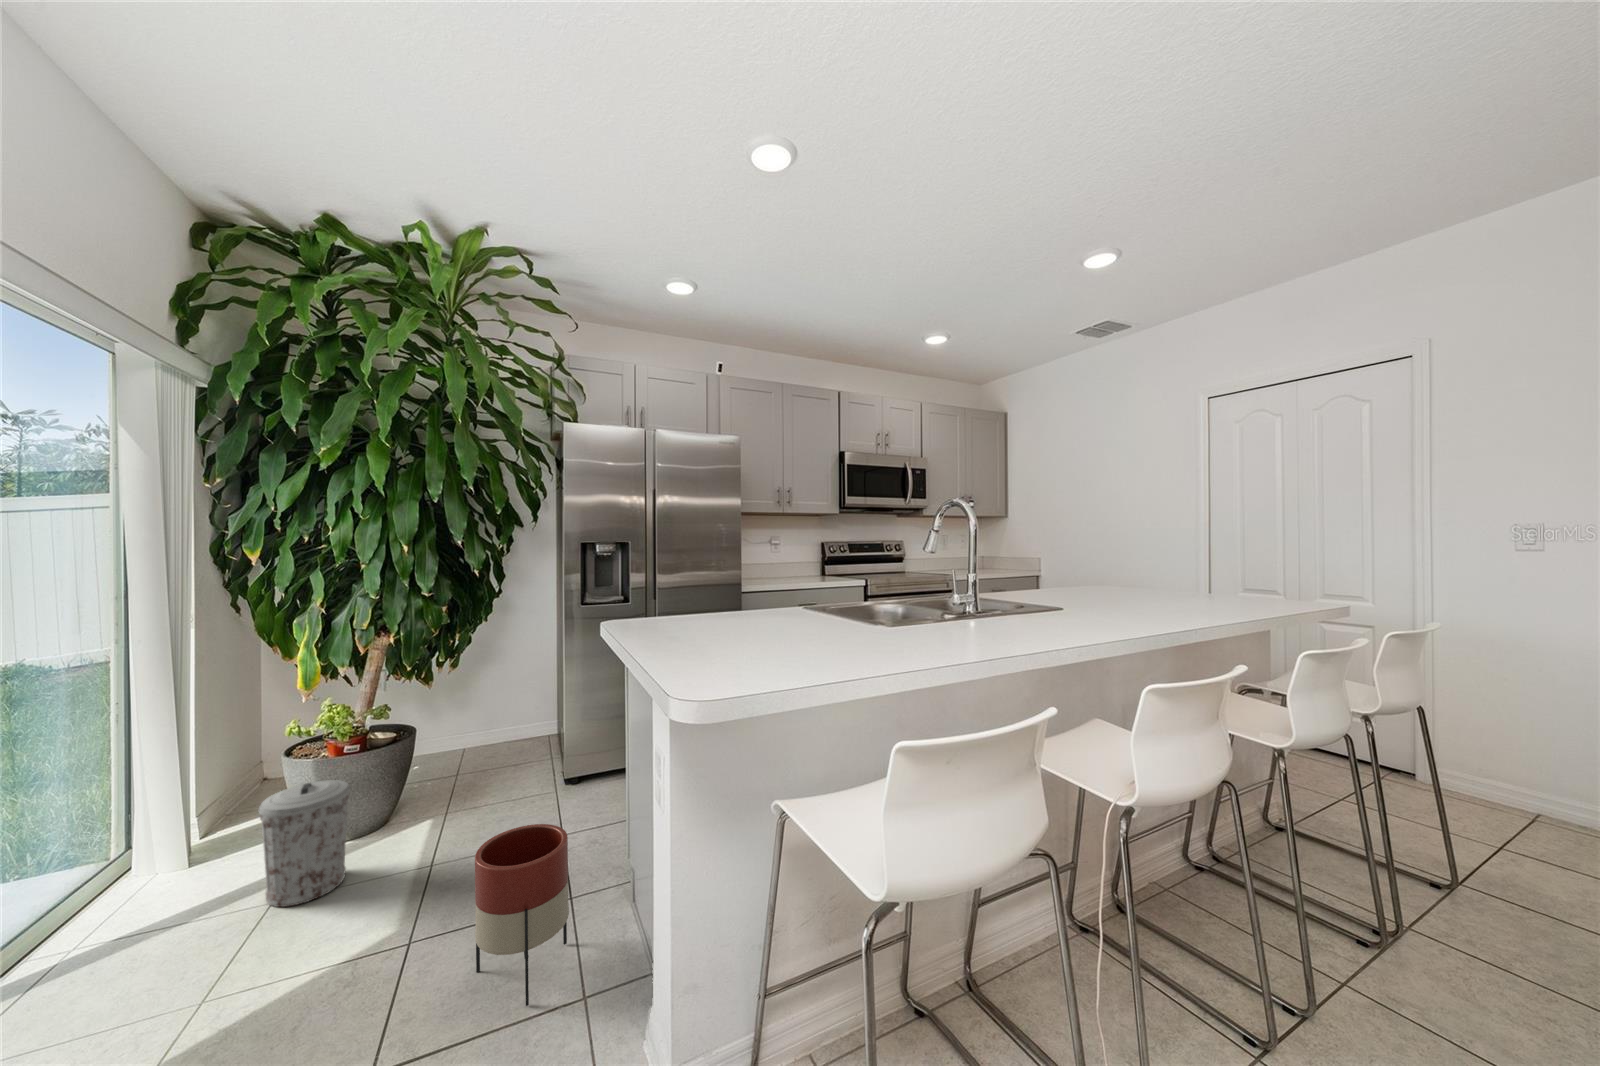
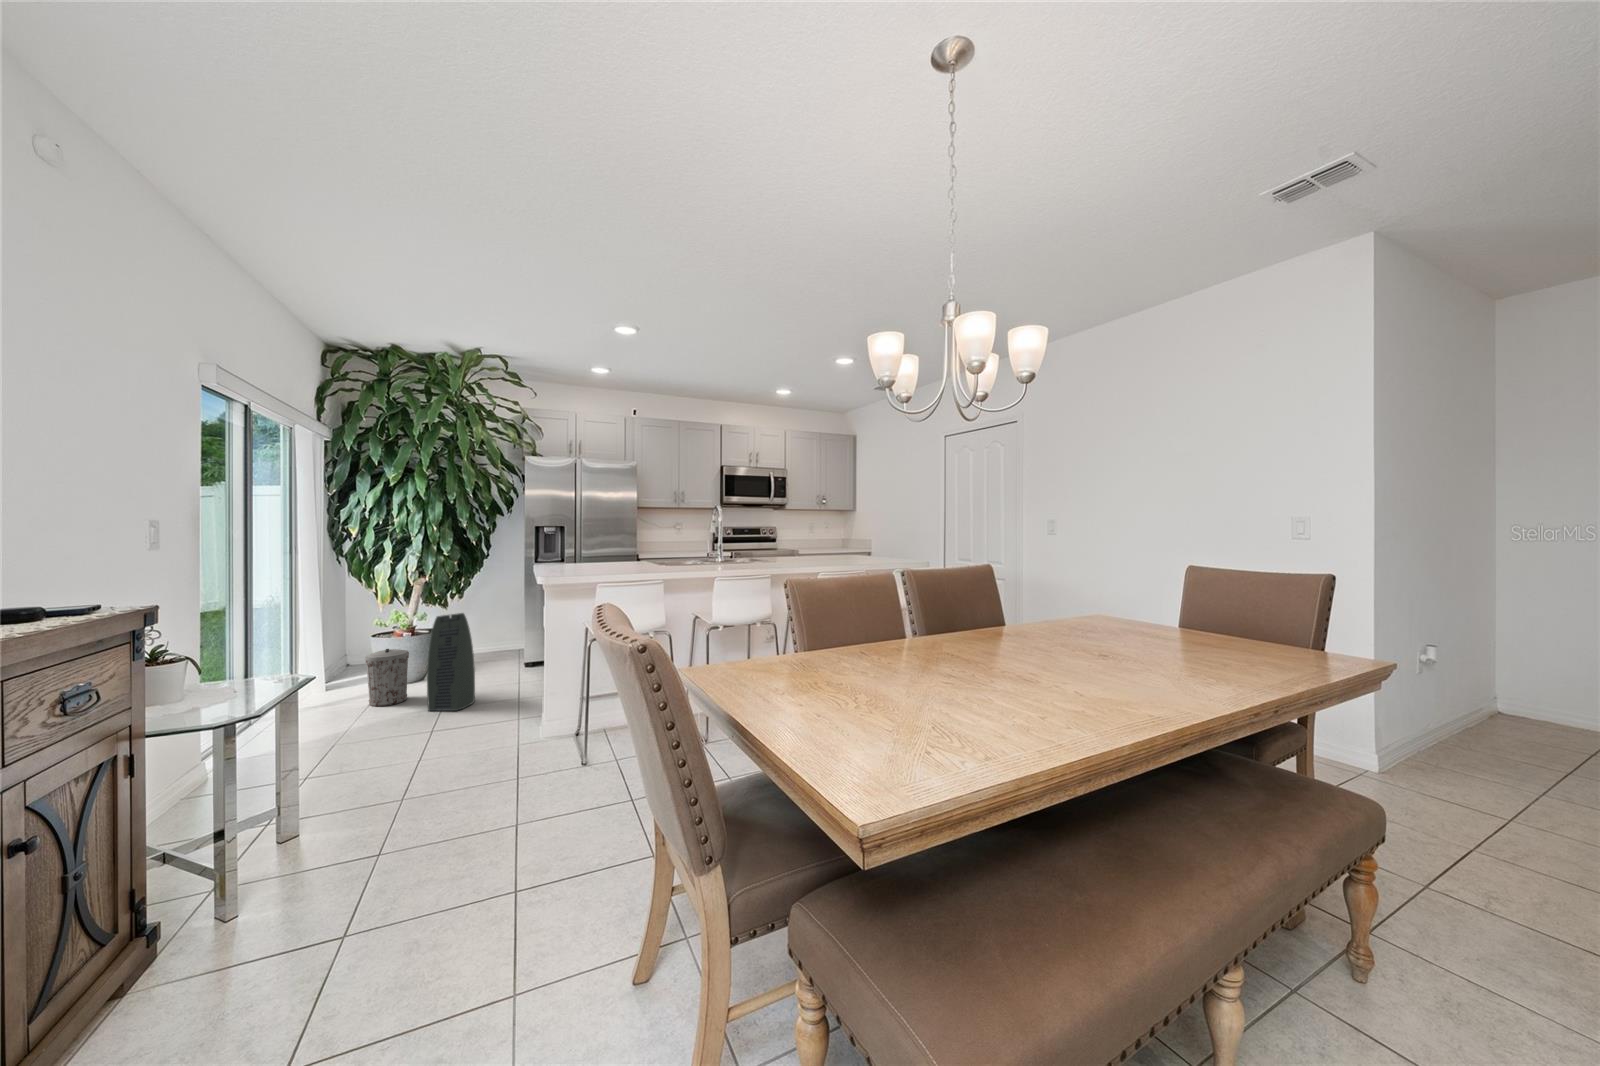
air purifier: none [376,714,474,928] -> present [427,613,475,711]
planter: present [475,824,569,1006] -> none [476,659,520,728]

